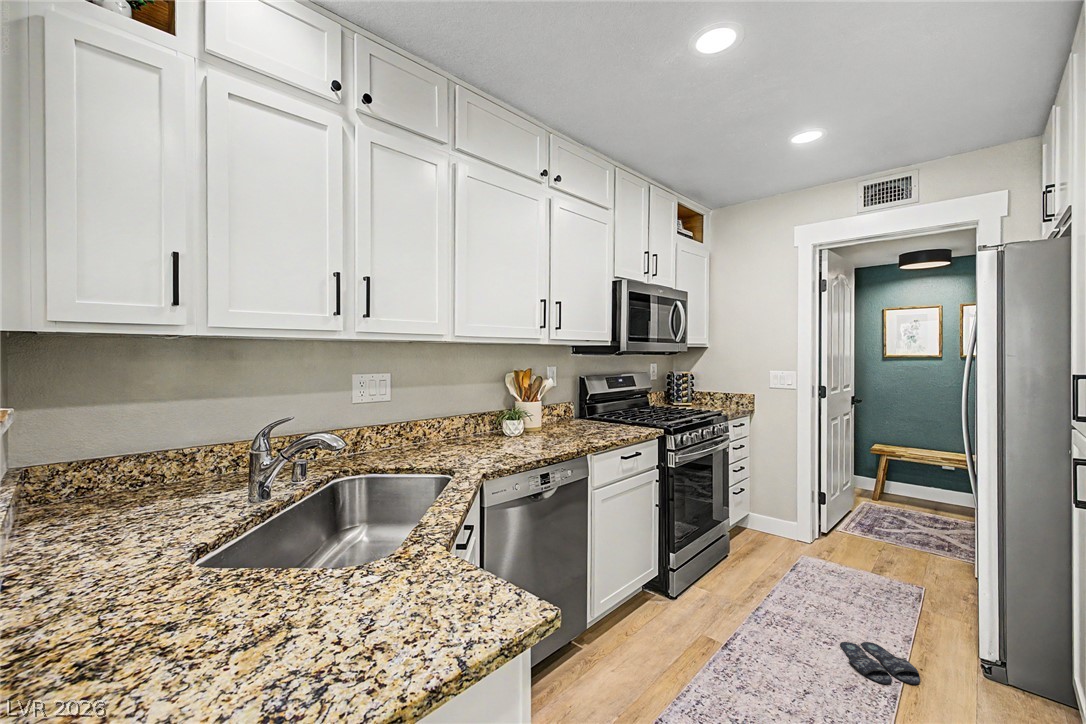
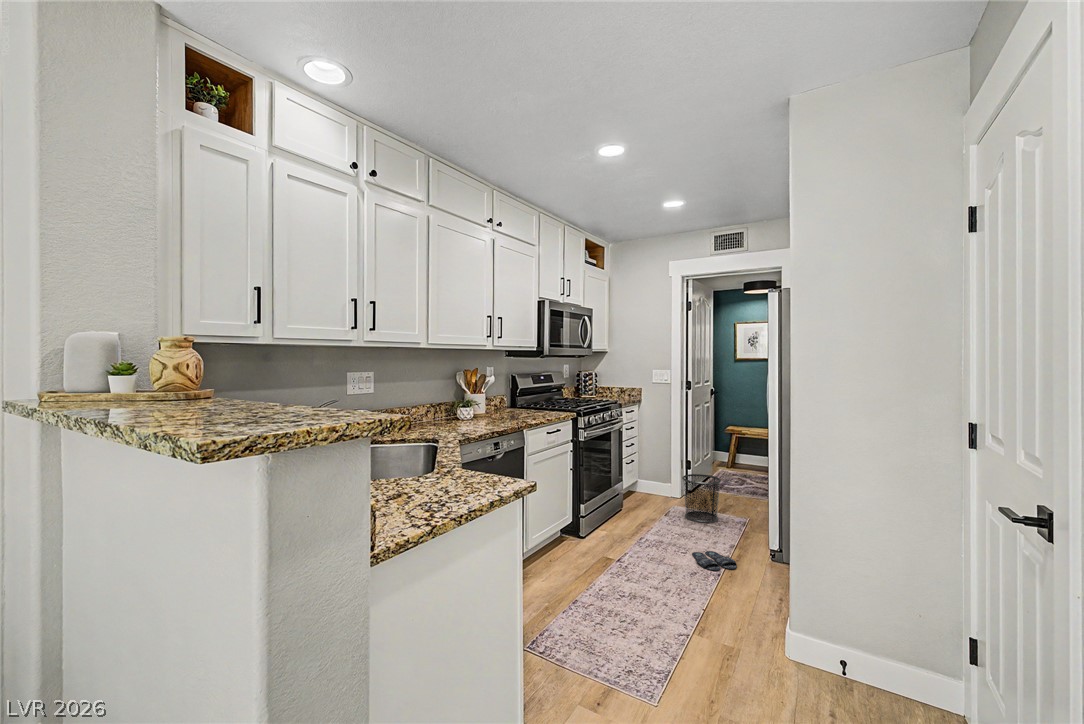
waste bin: none [817,515,878,588] -> present [682,474,721,523]

